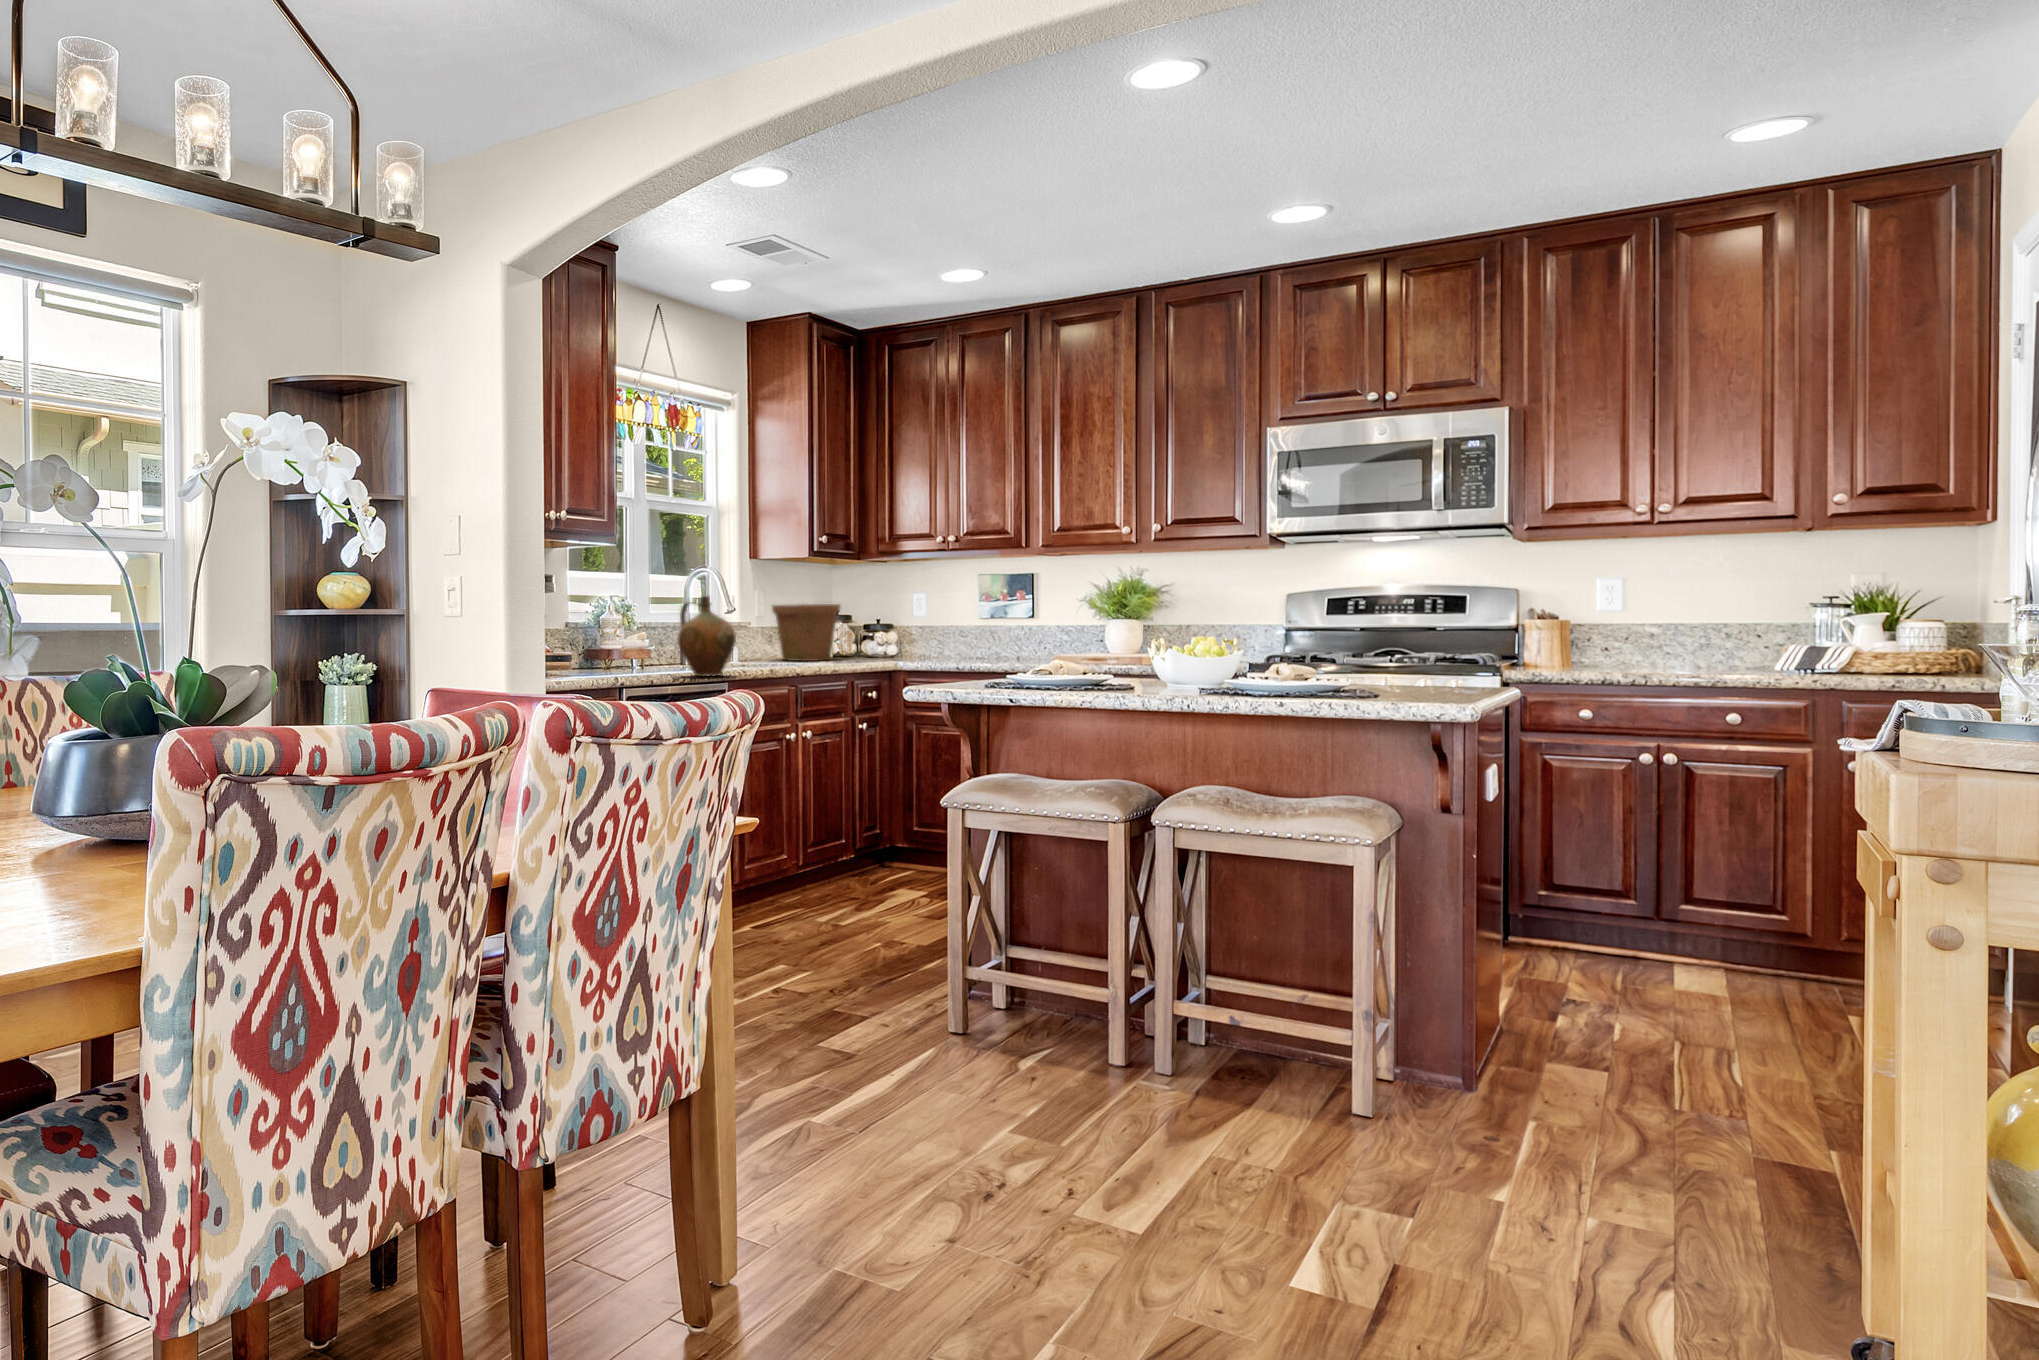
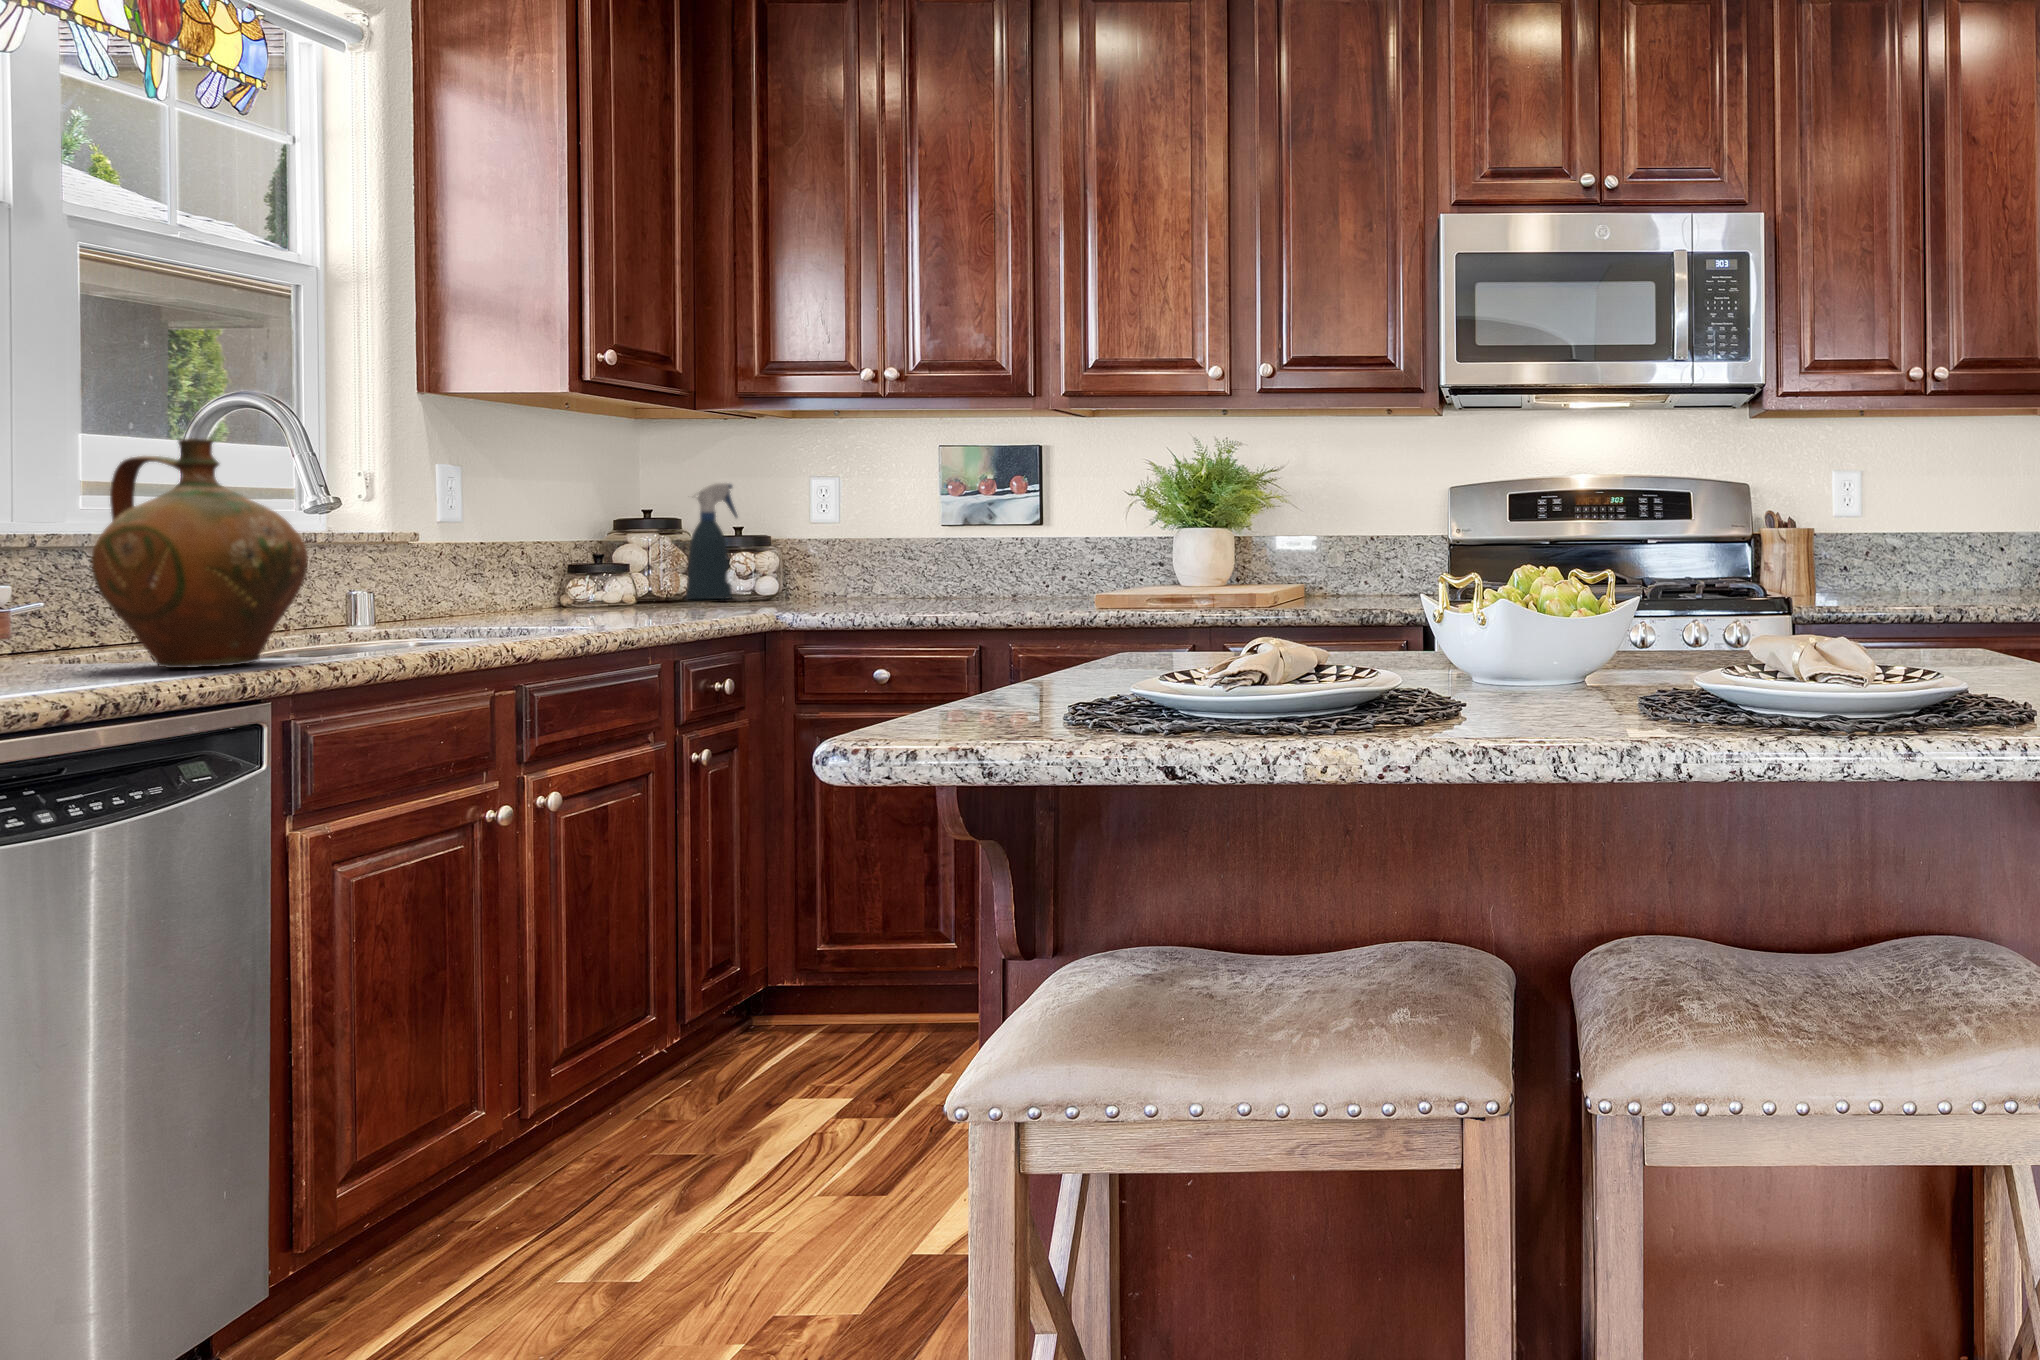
spray bottle: none [852,596,877,654] -> present [686,483,737,599]
flower pot: present [772,604,840,661] -> none [478,490,652,615]

